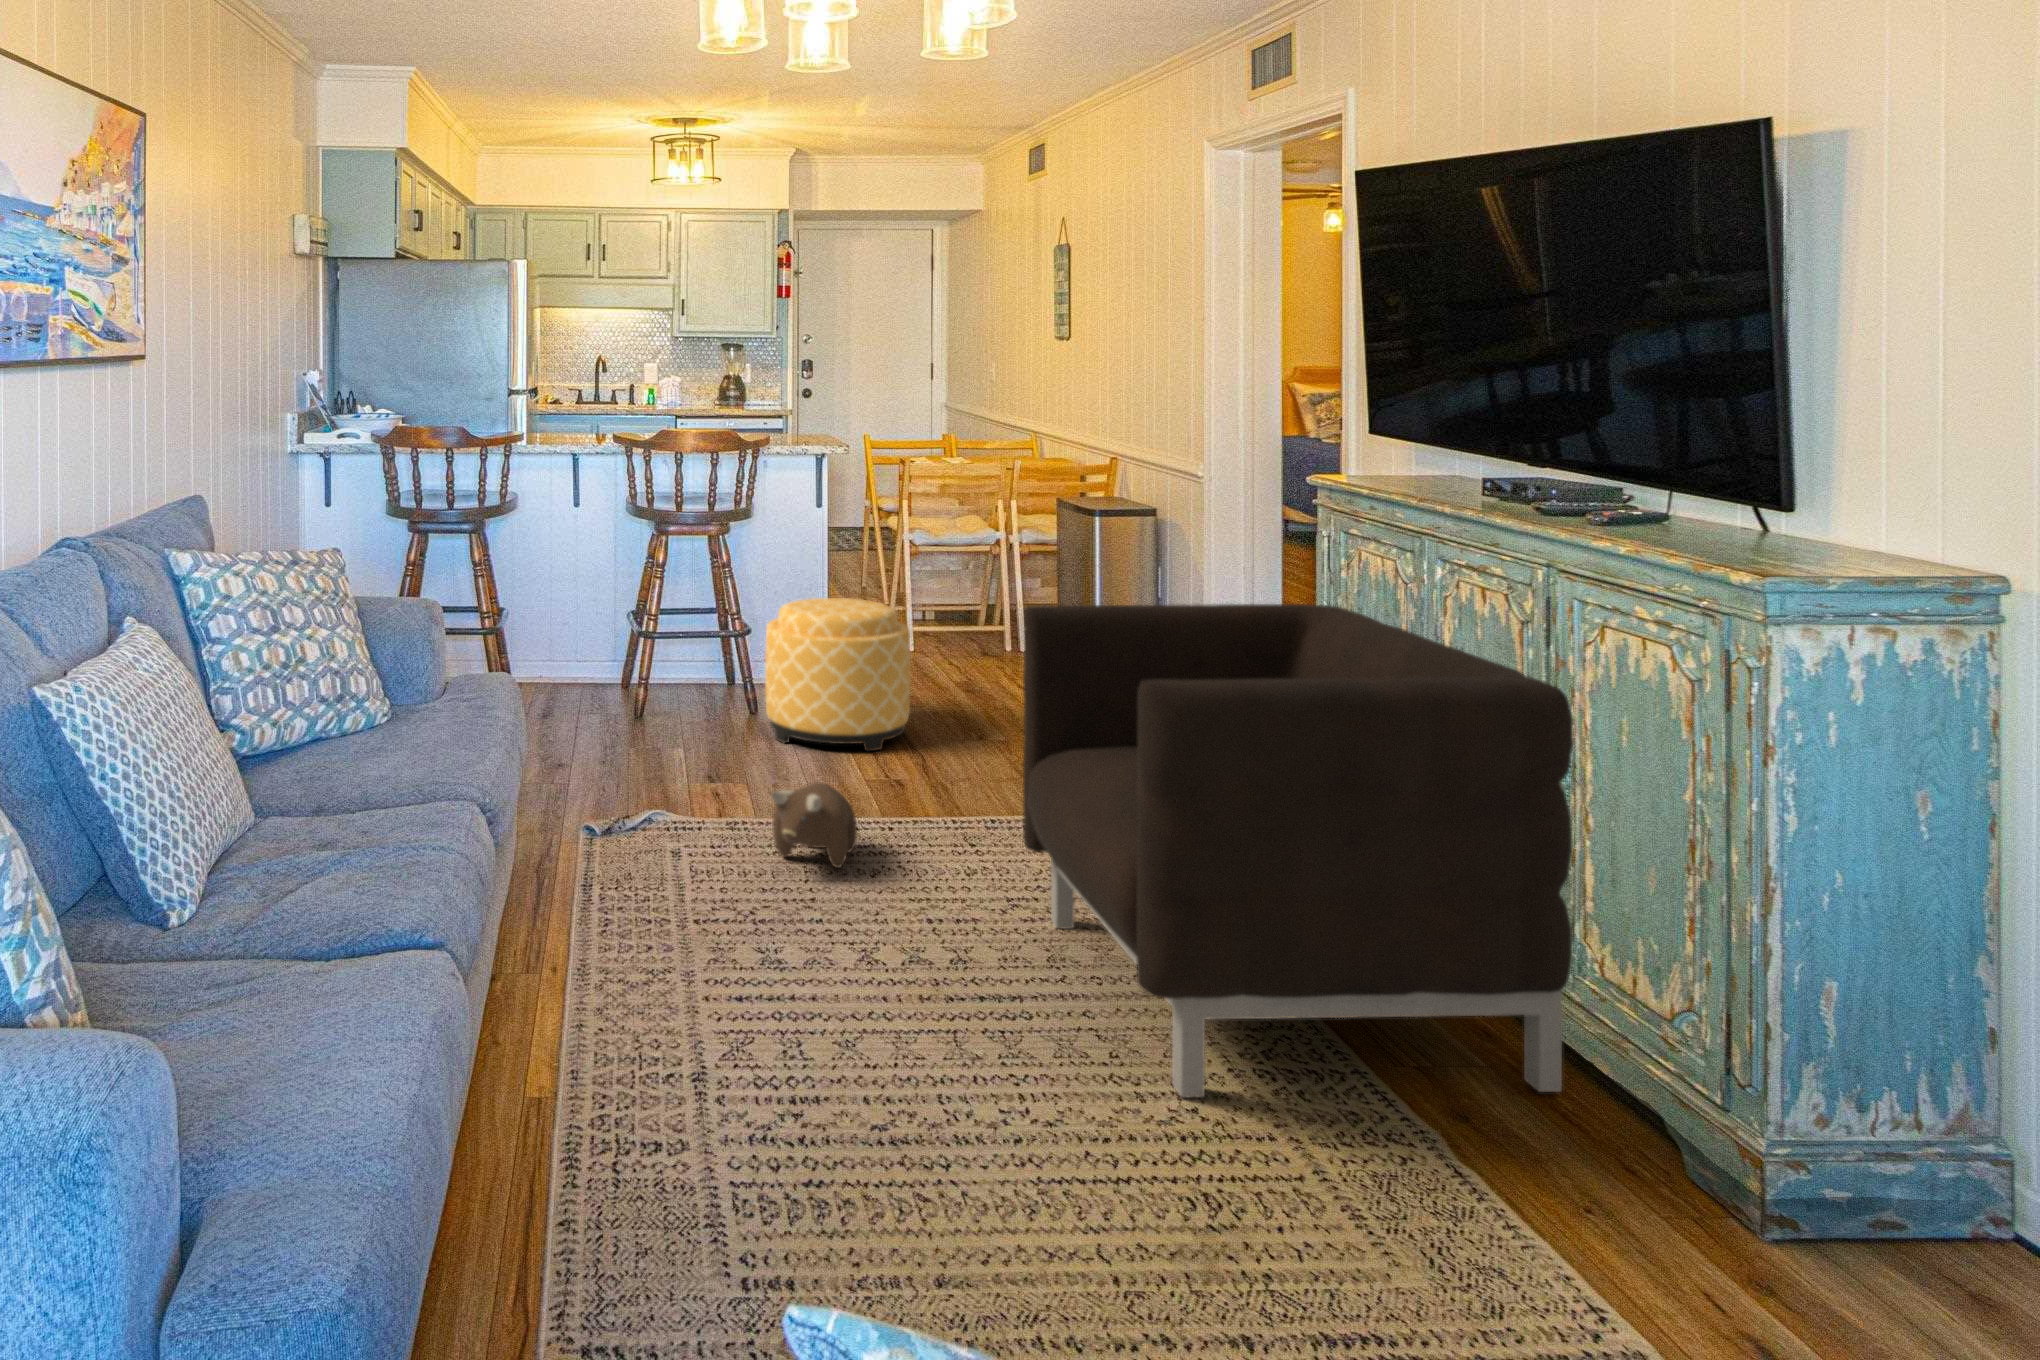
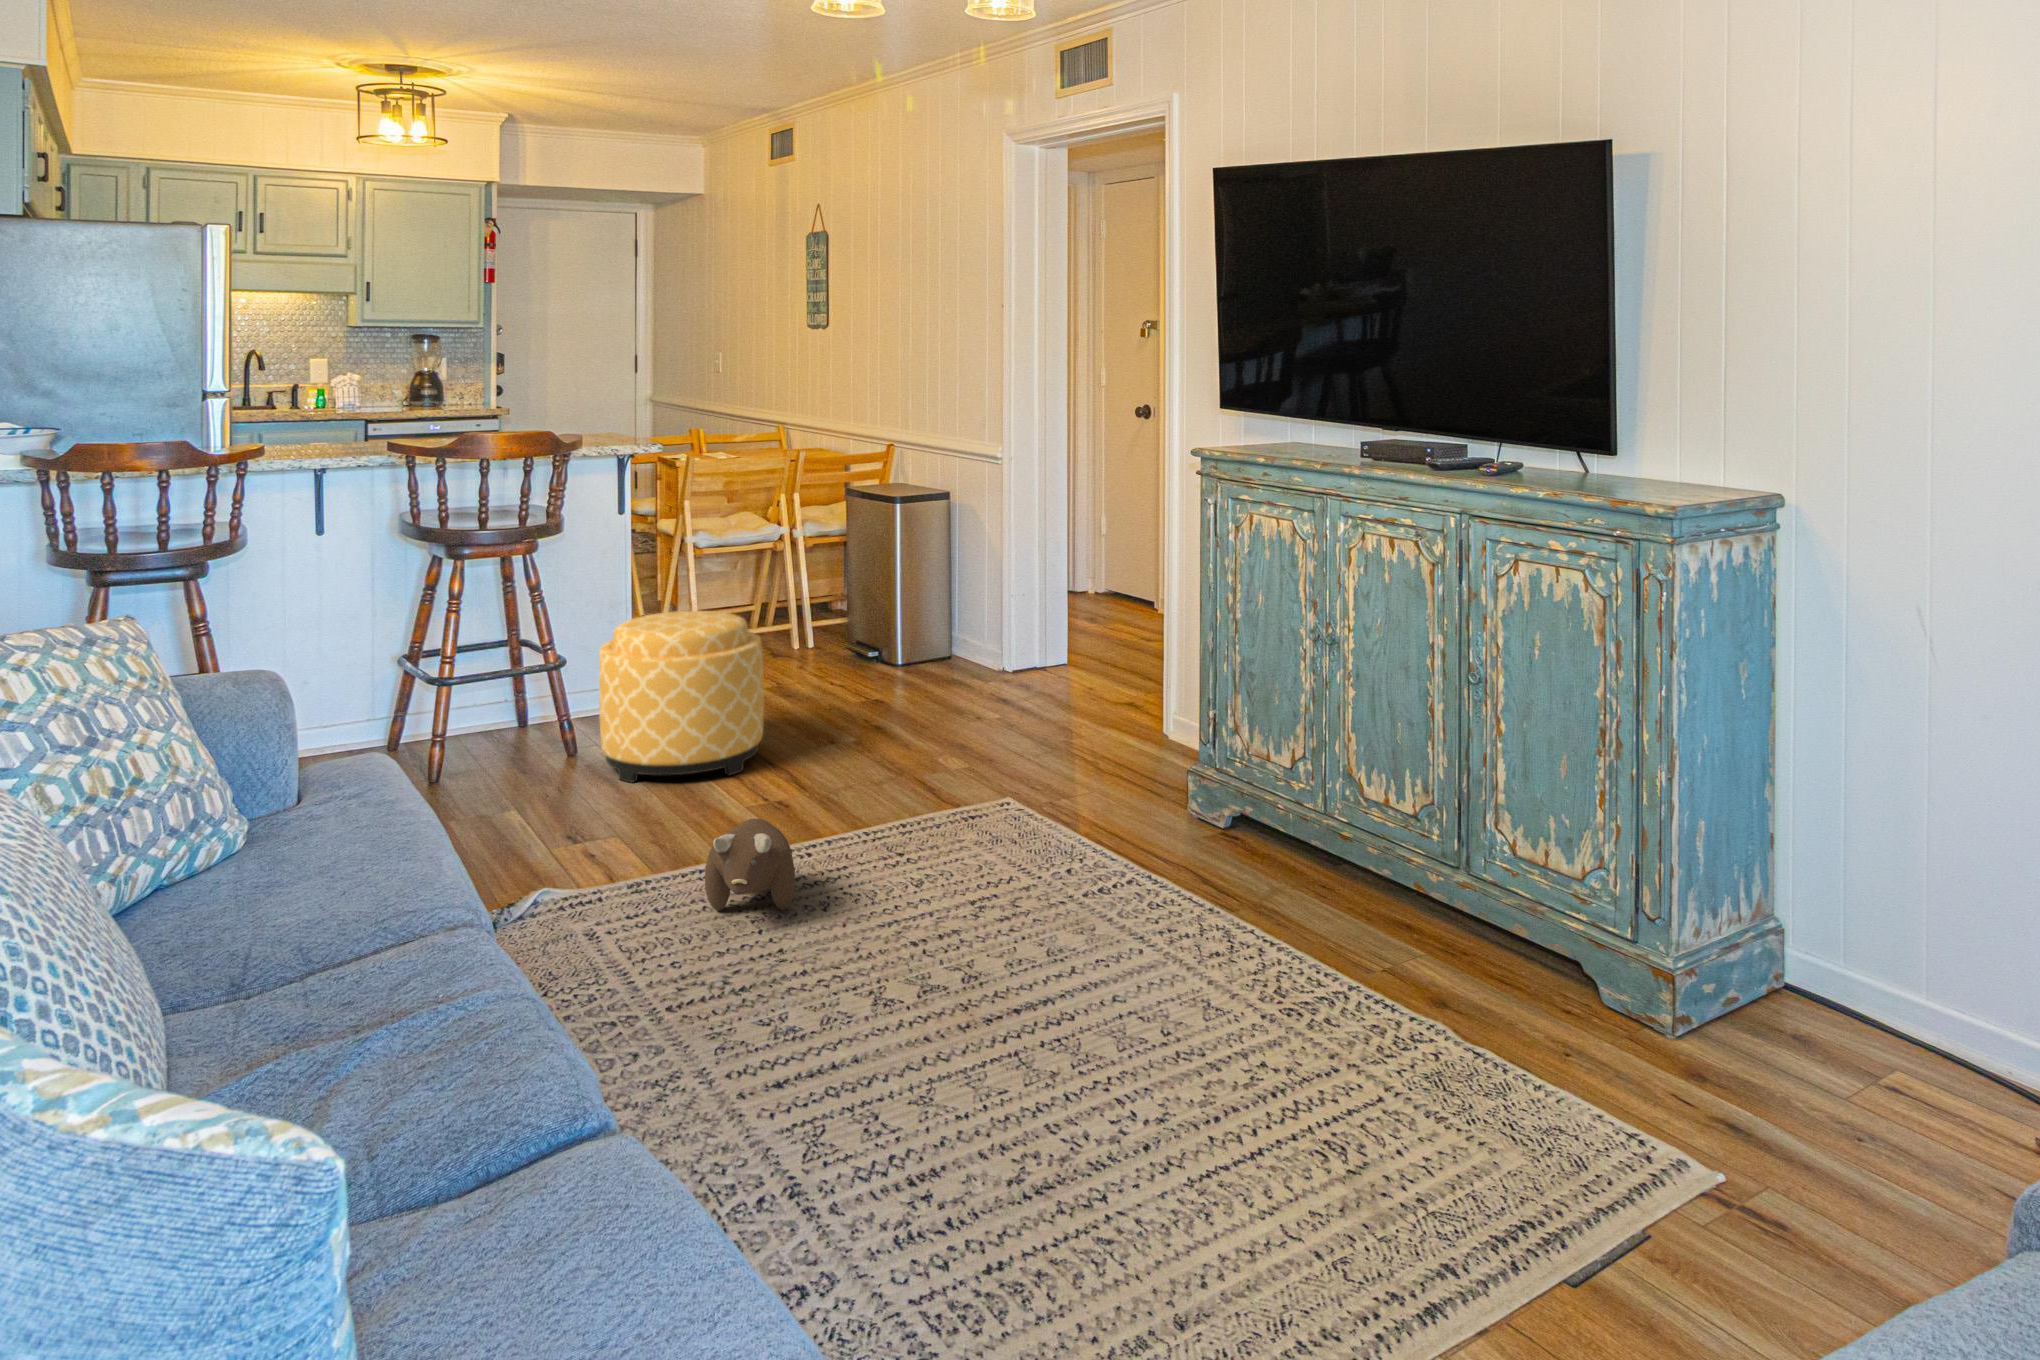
armchair: present [1023,604,1573,1097] -> none [994,568,1506,1058]

